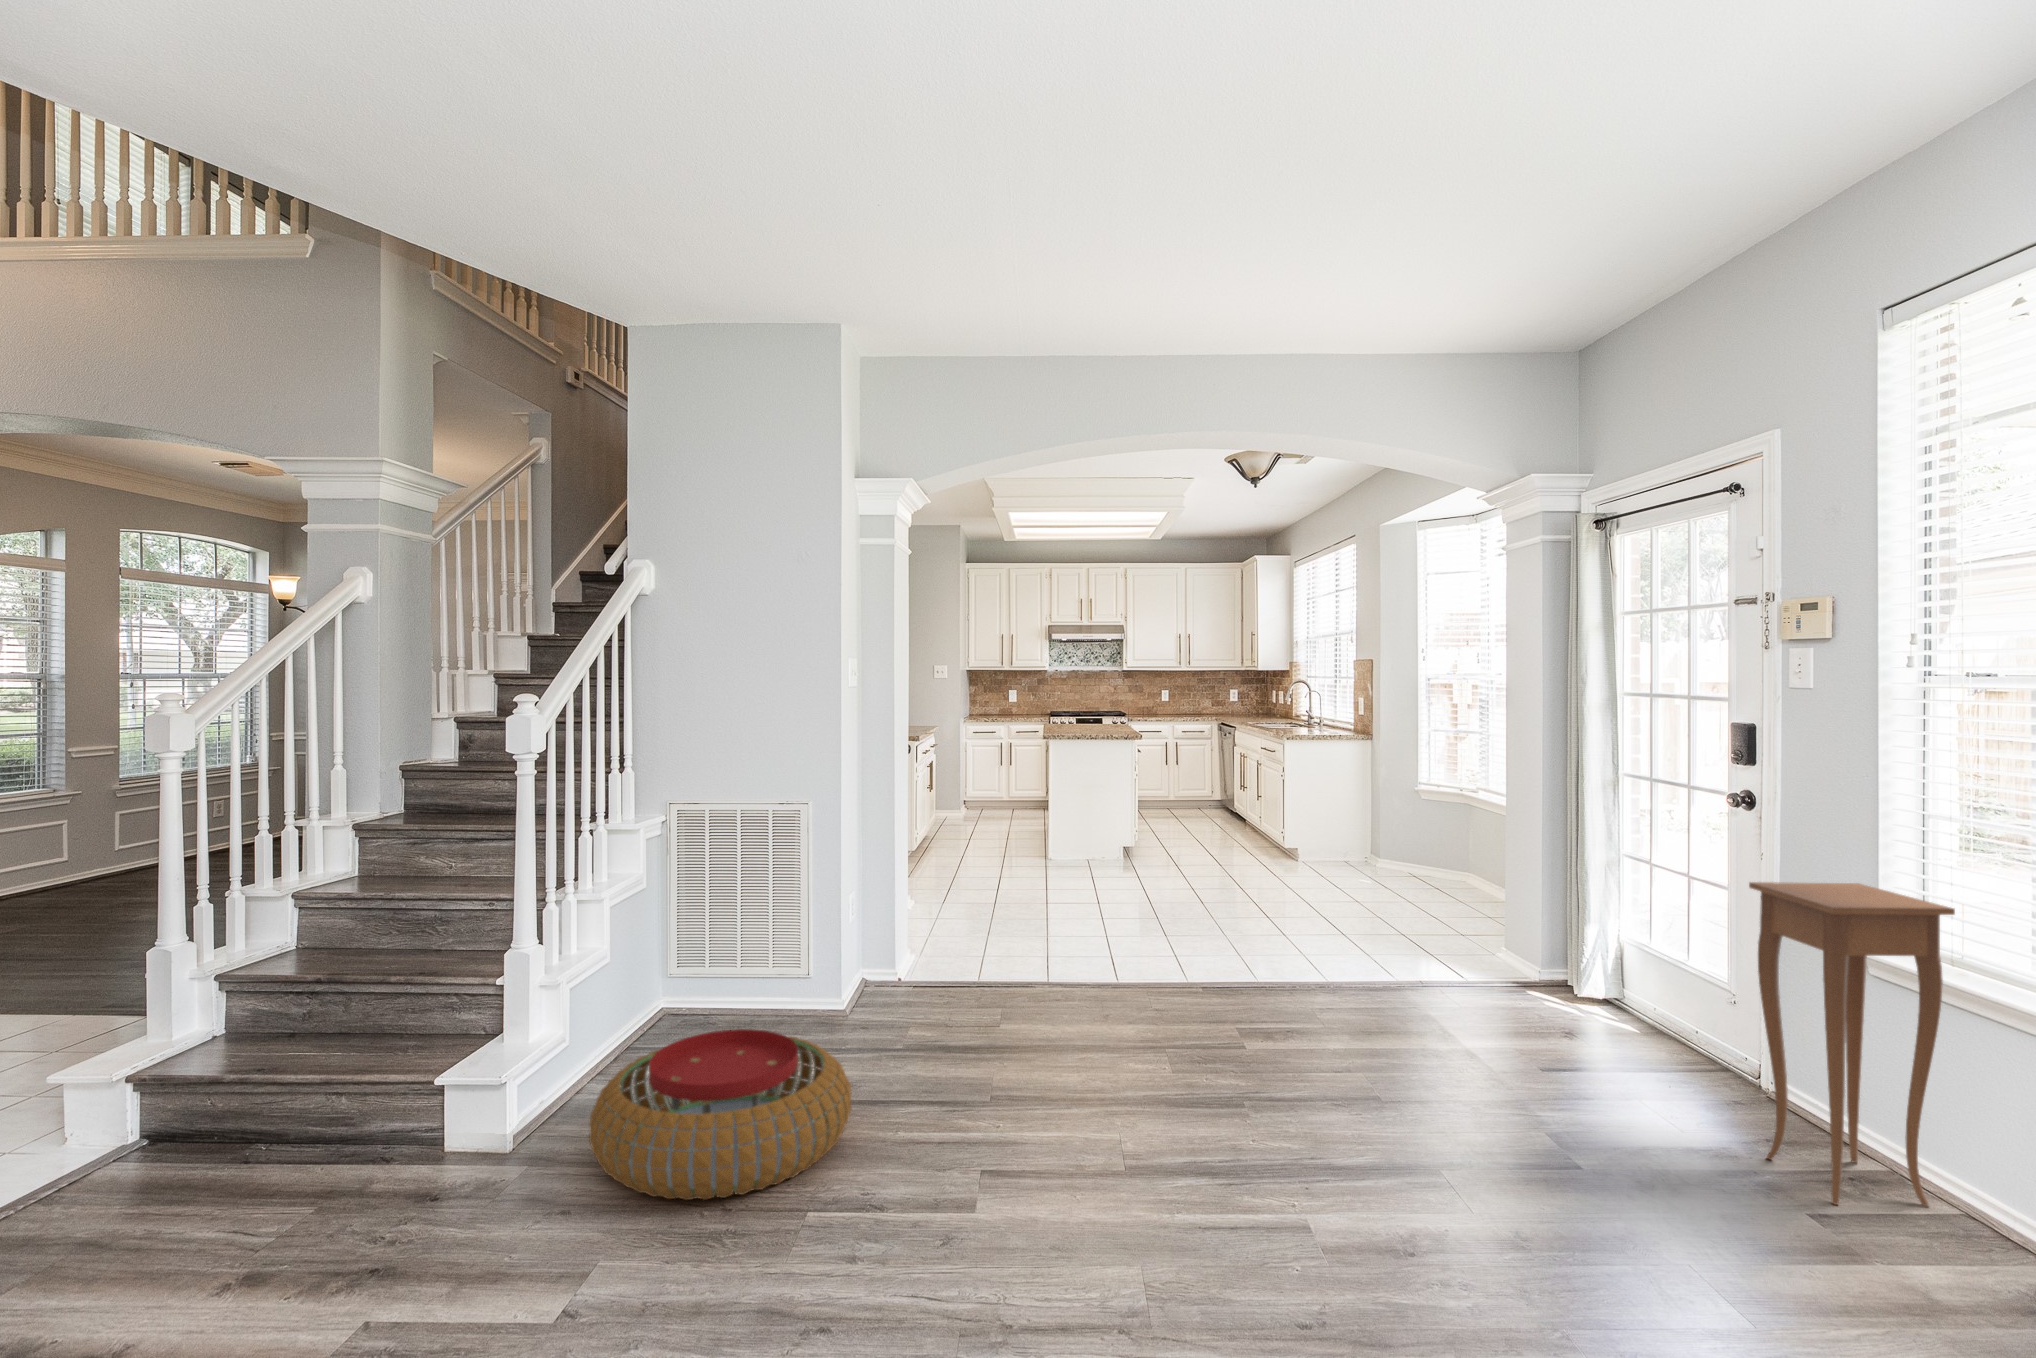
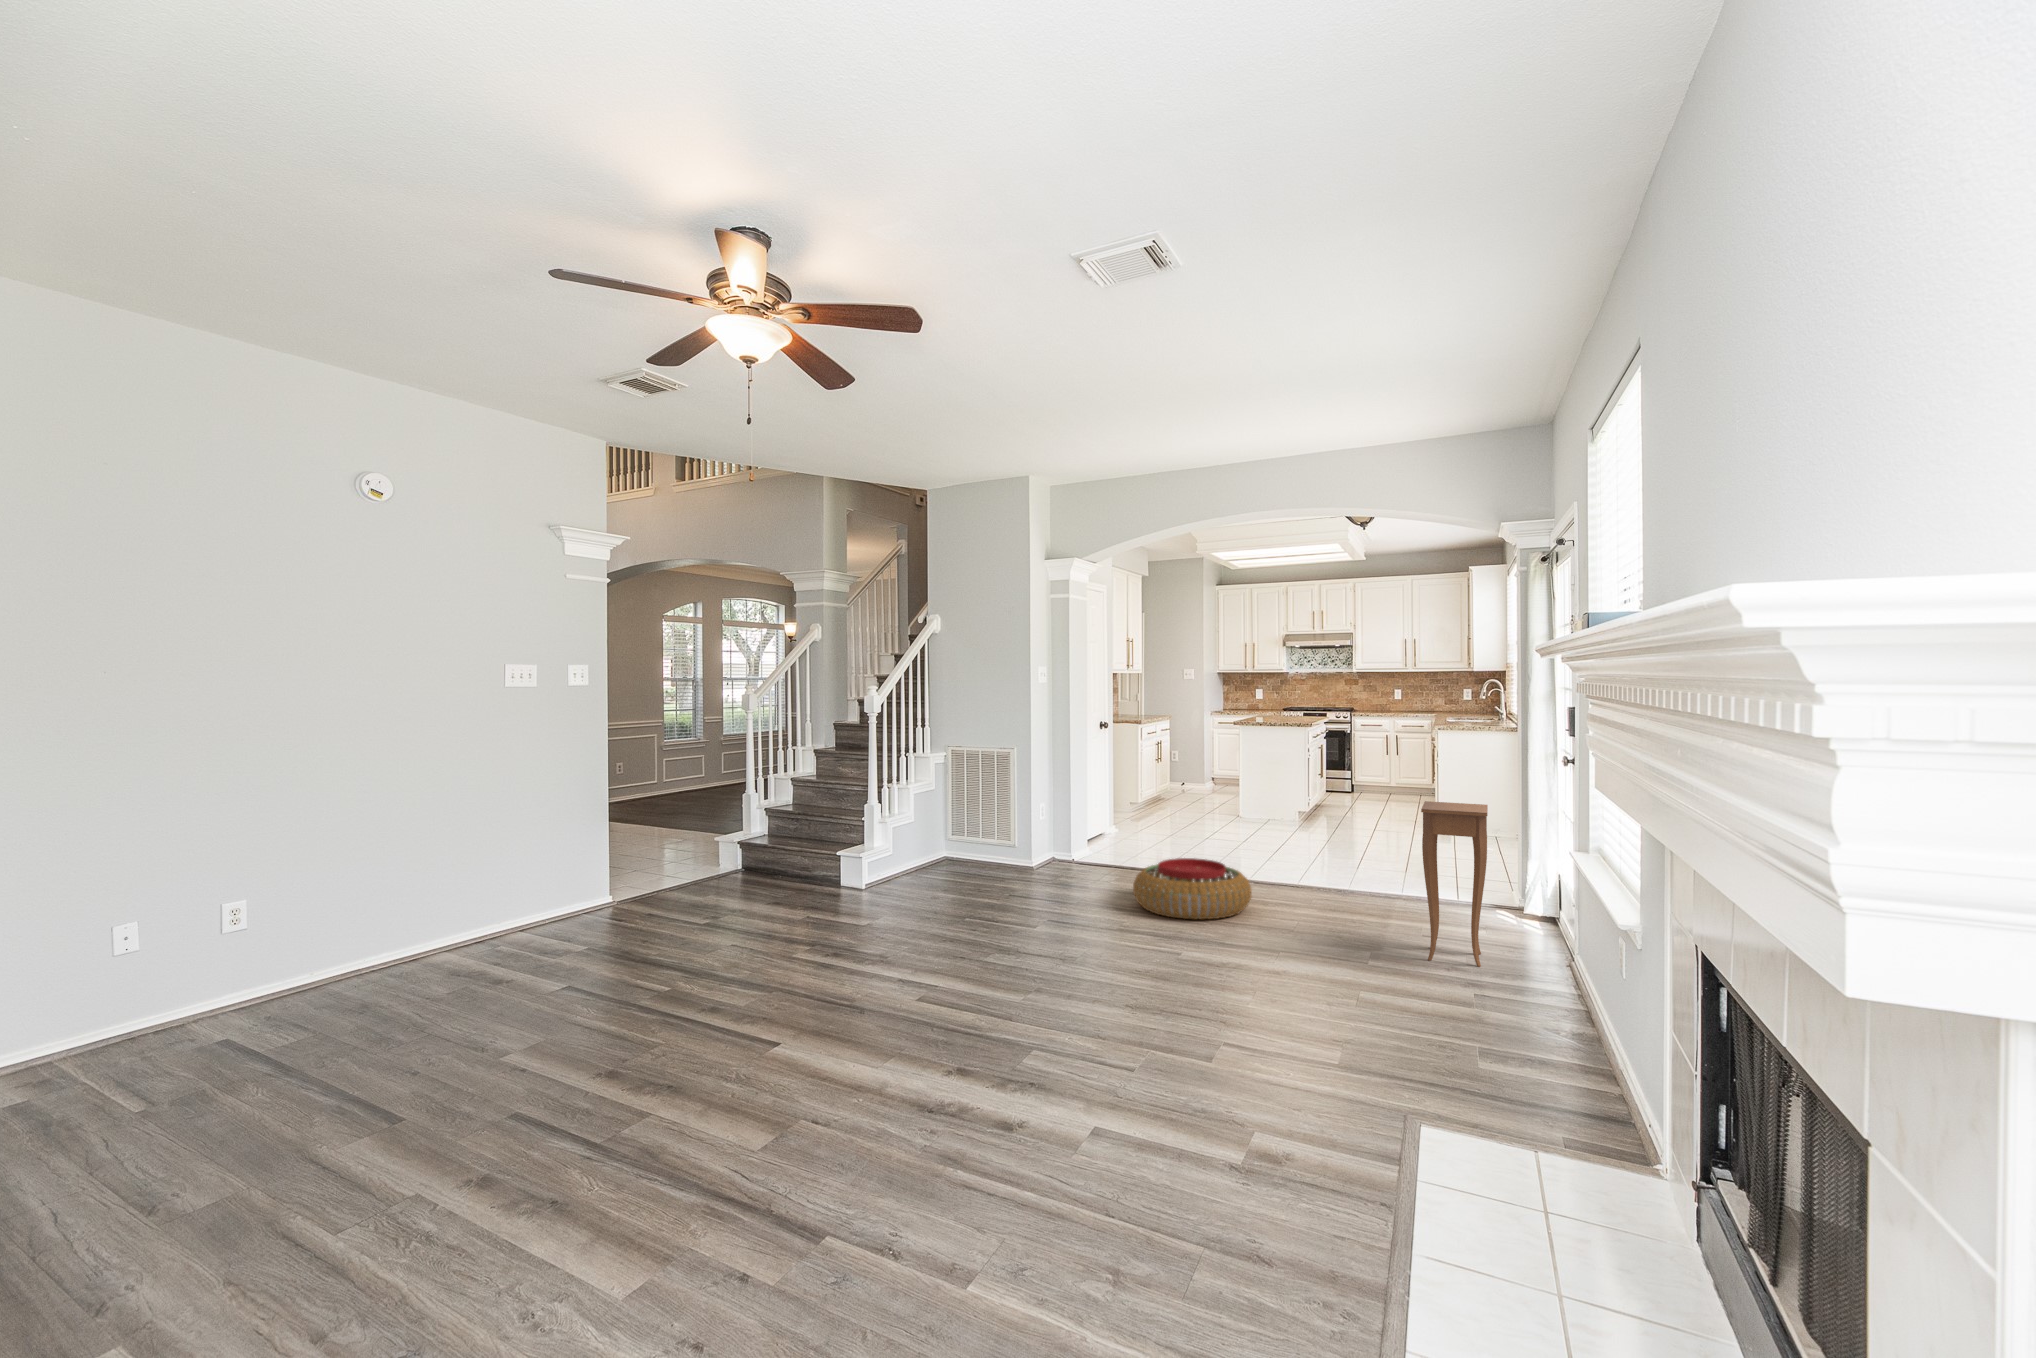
pouf: present [589,1029,851,1200] -> present [1133,858,1252,919]

